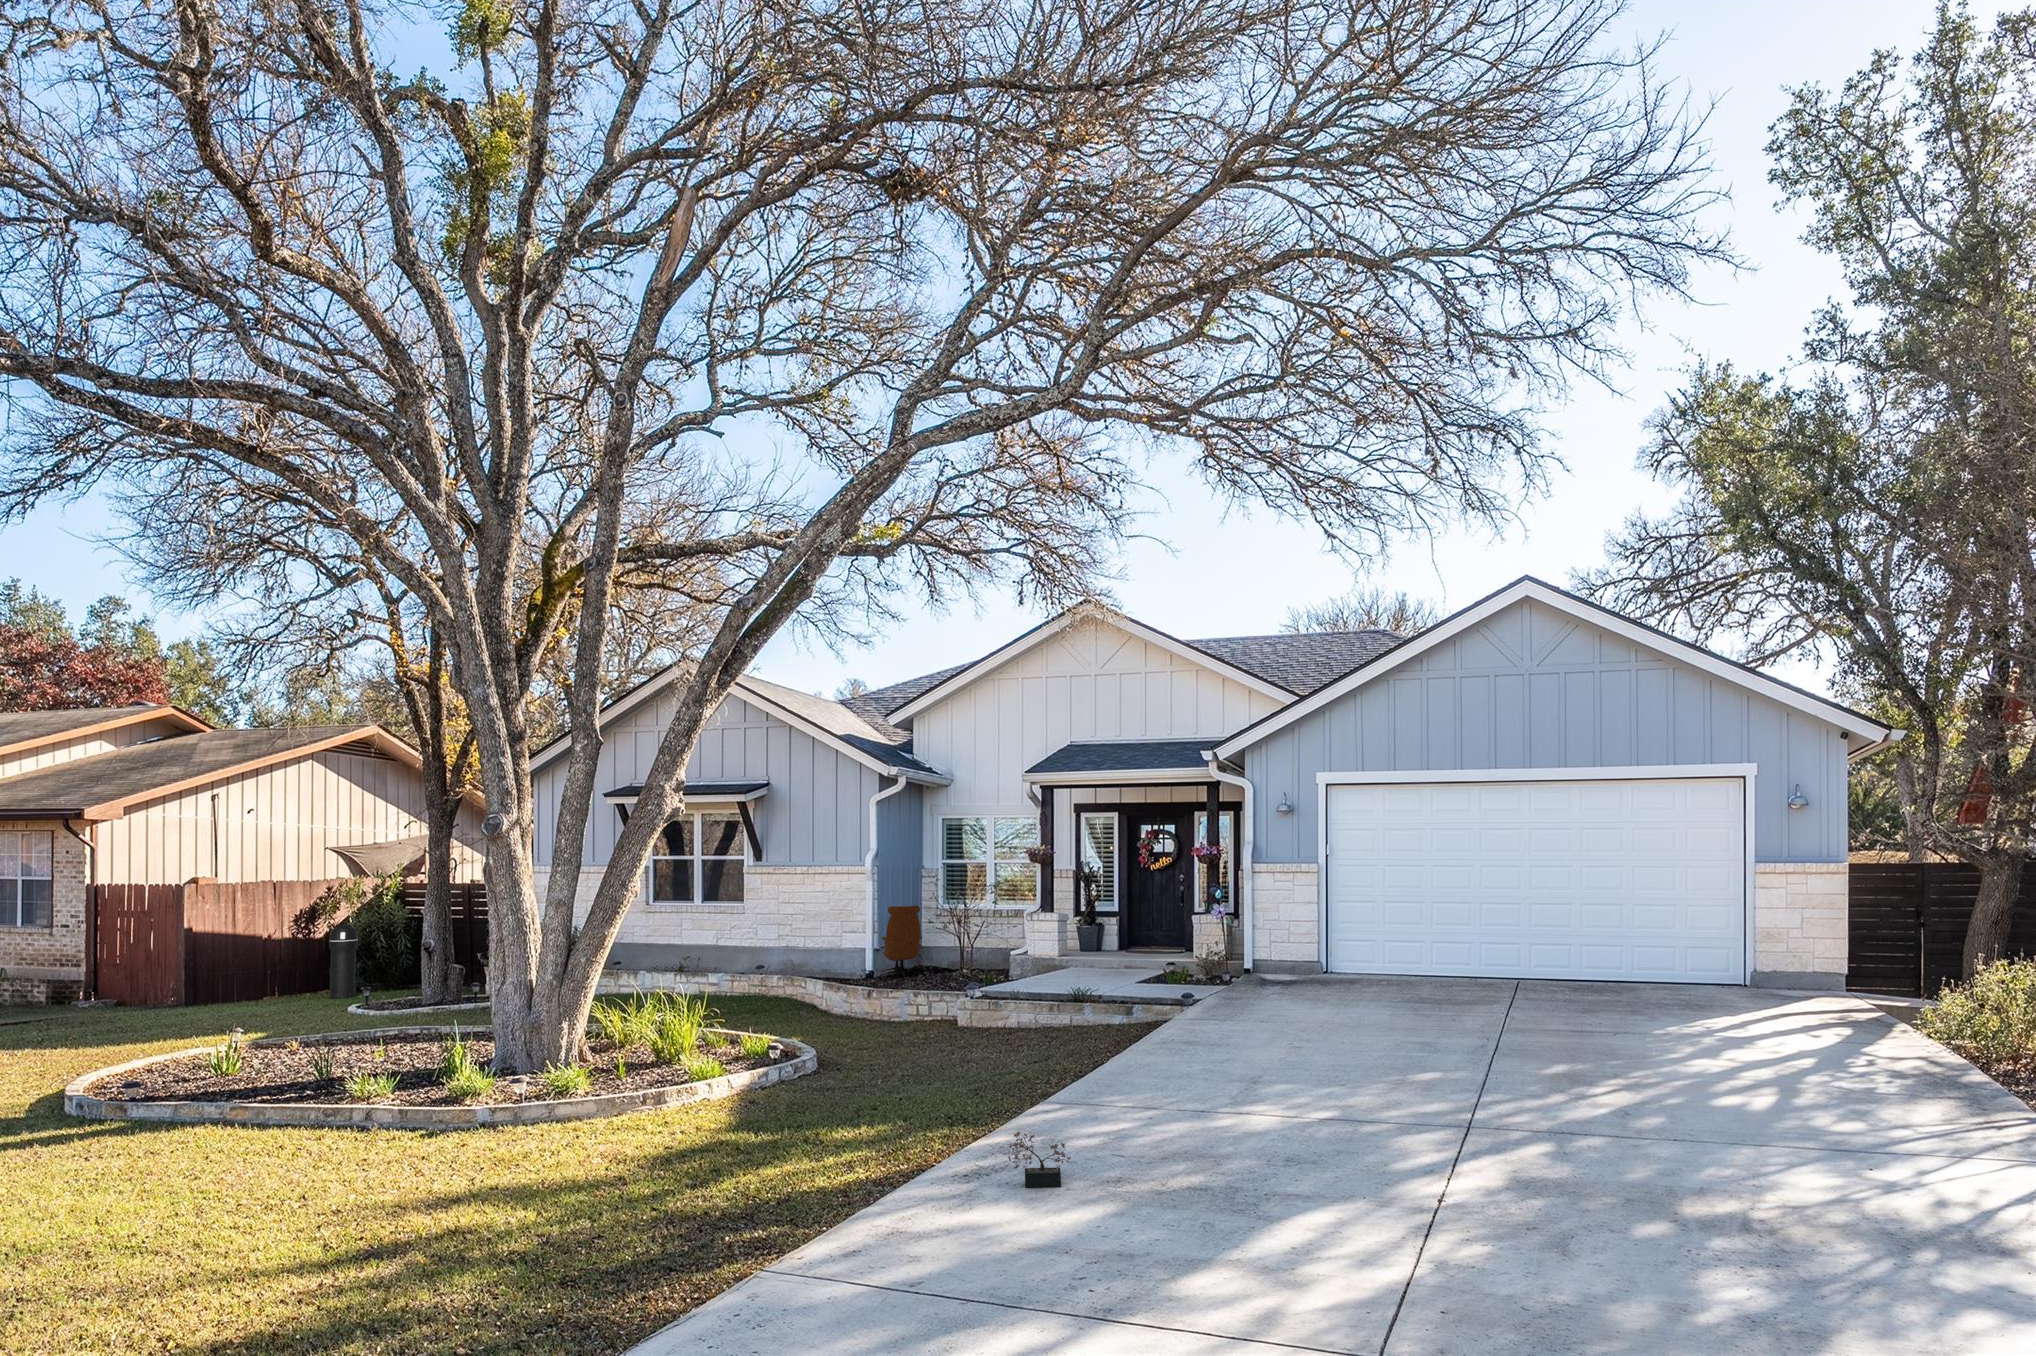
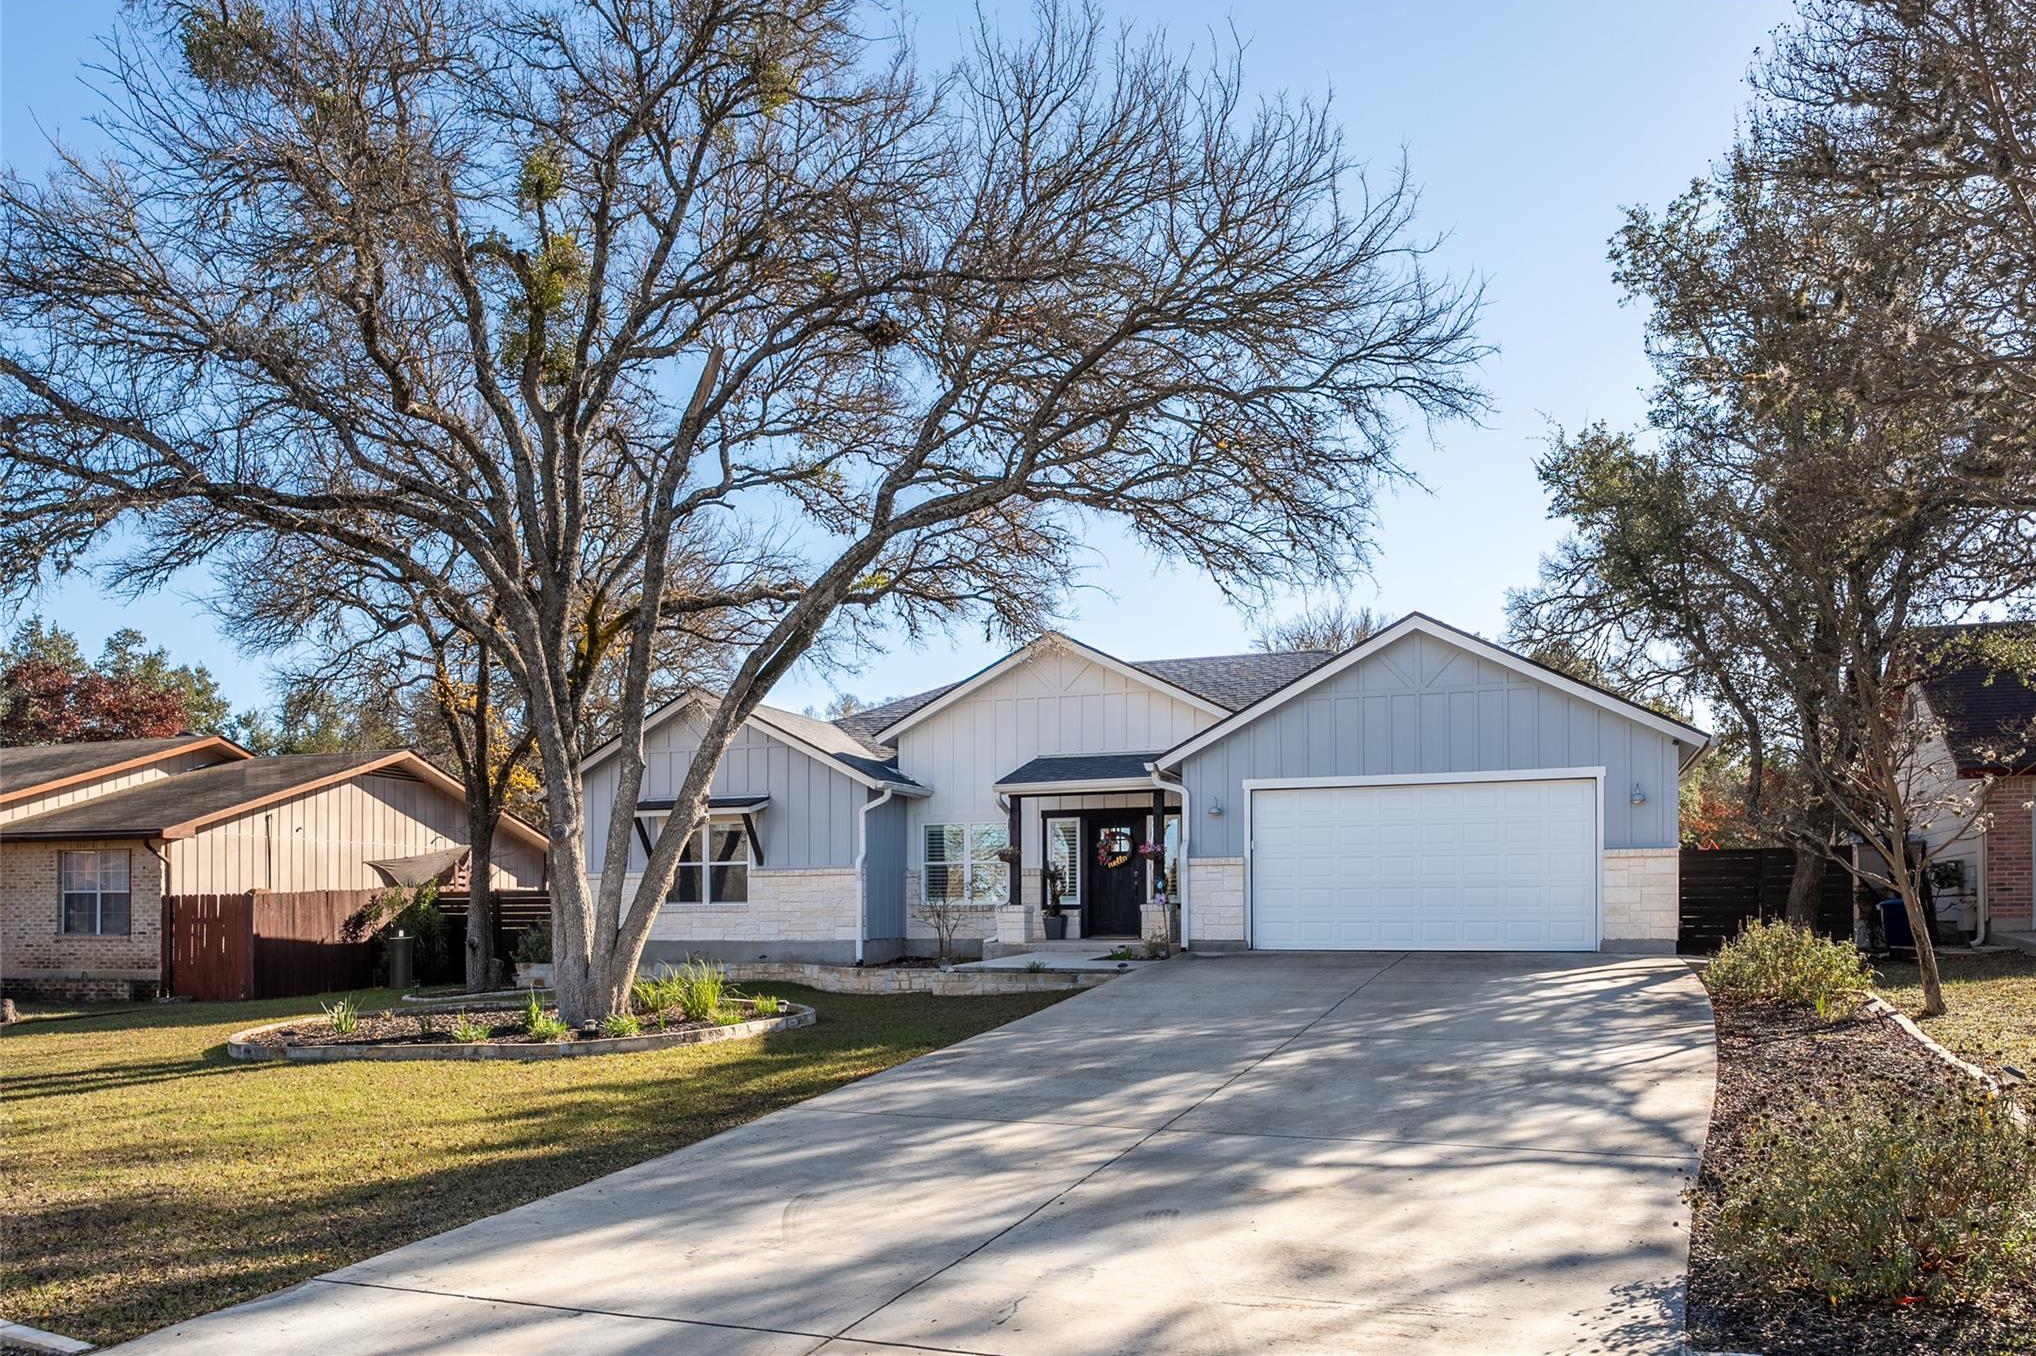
lounge chair: present [880,905,924,978] -> none [871,901,910,964]
decorative plant: present [1008,1131,1071,1188] -> present [571,1009,601,1039]

